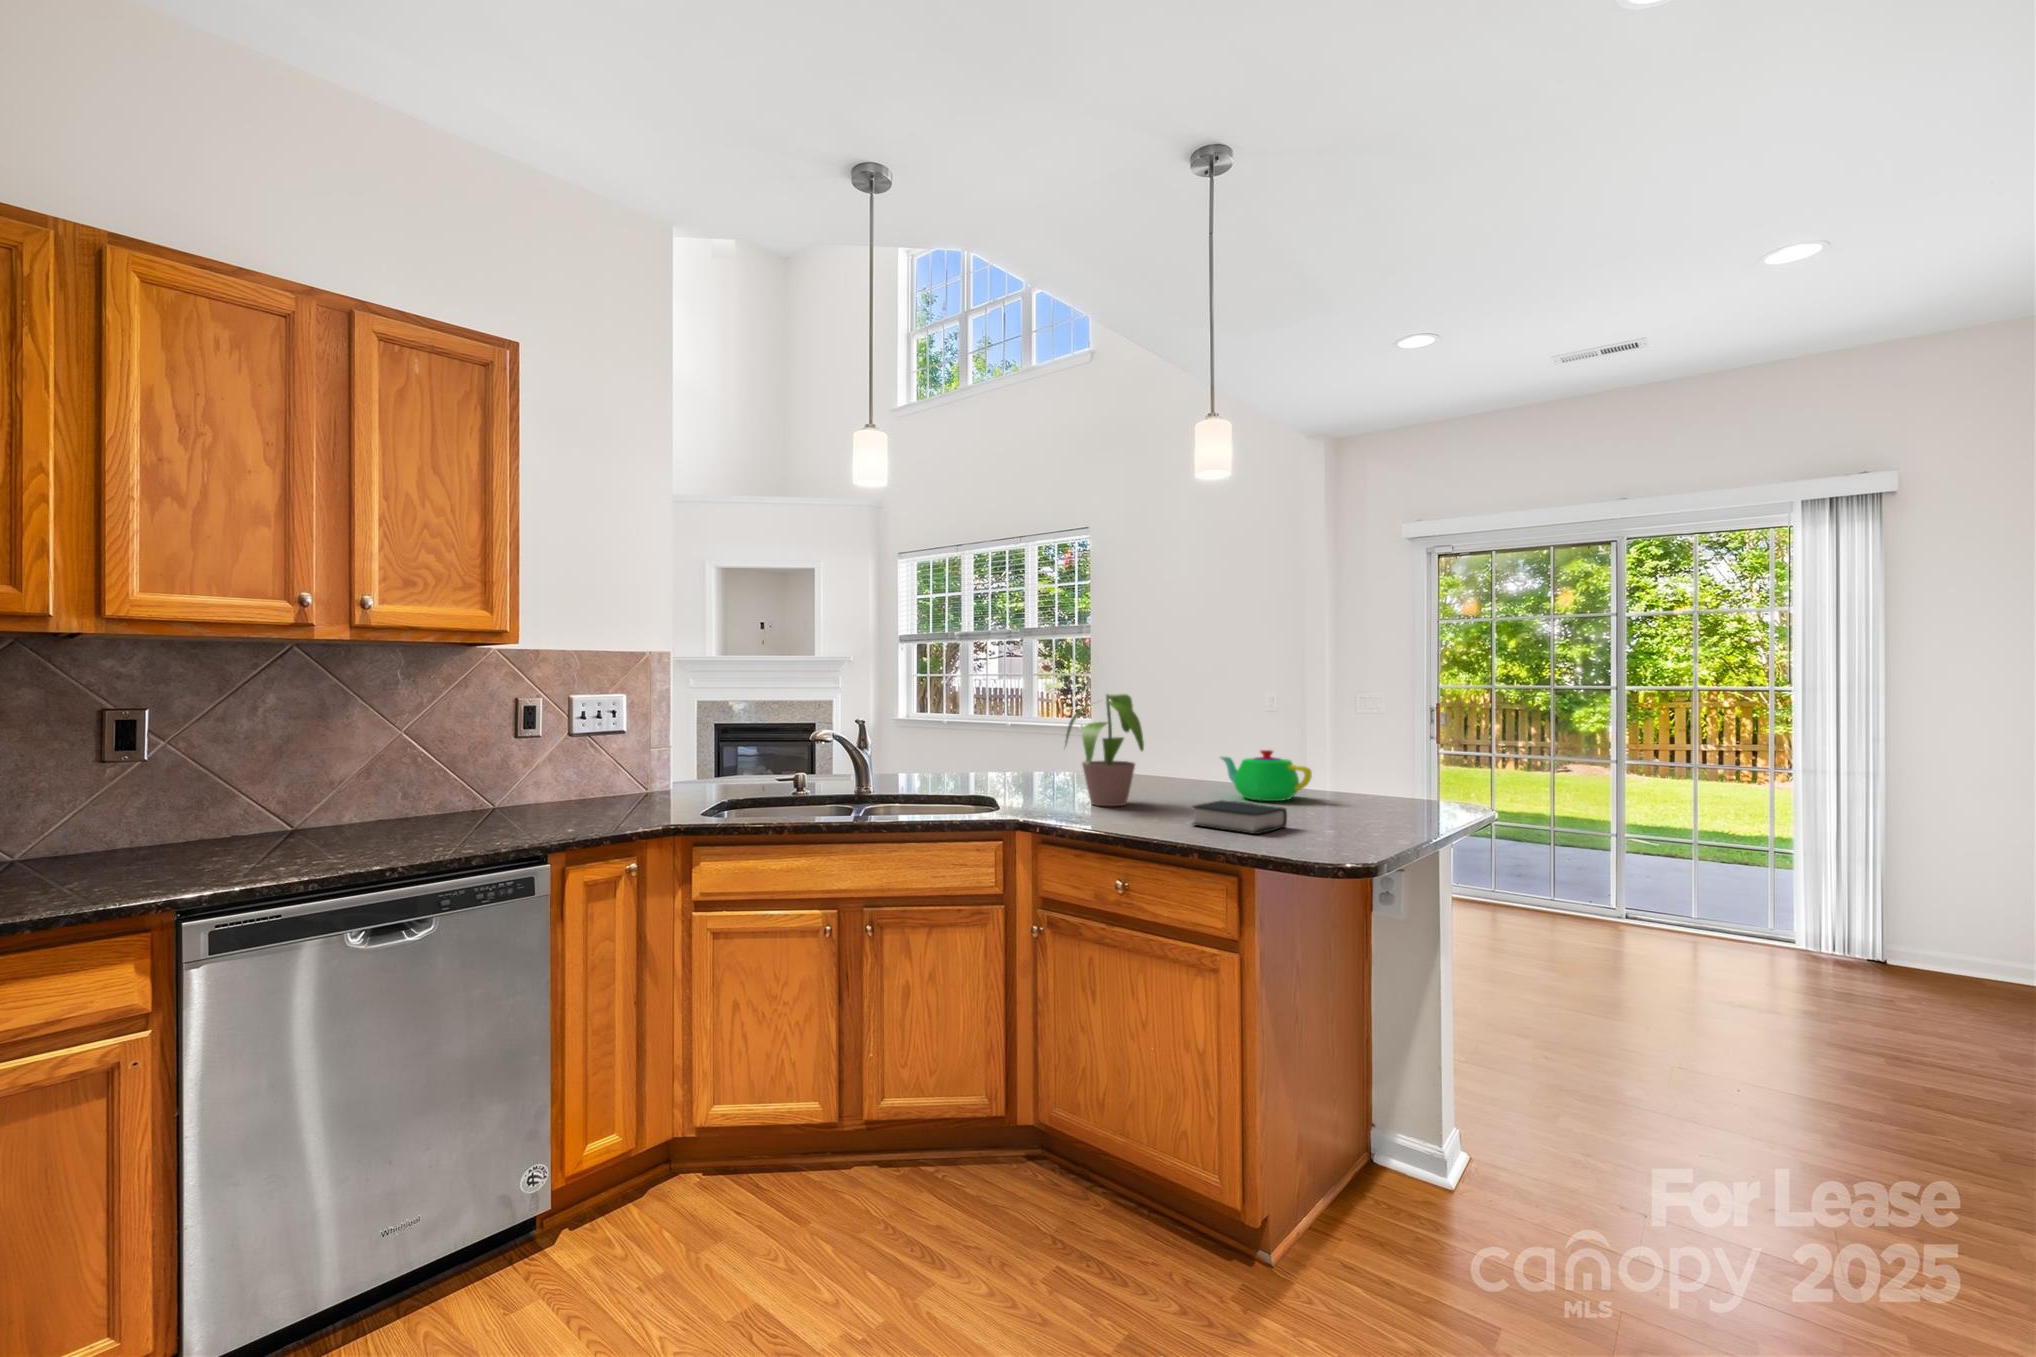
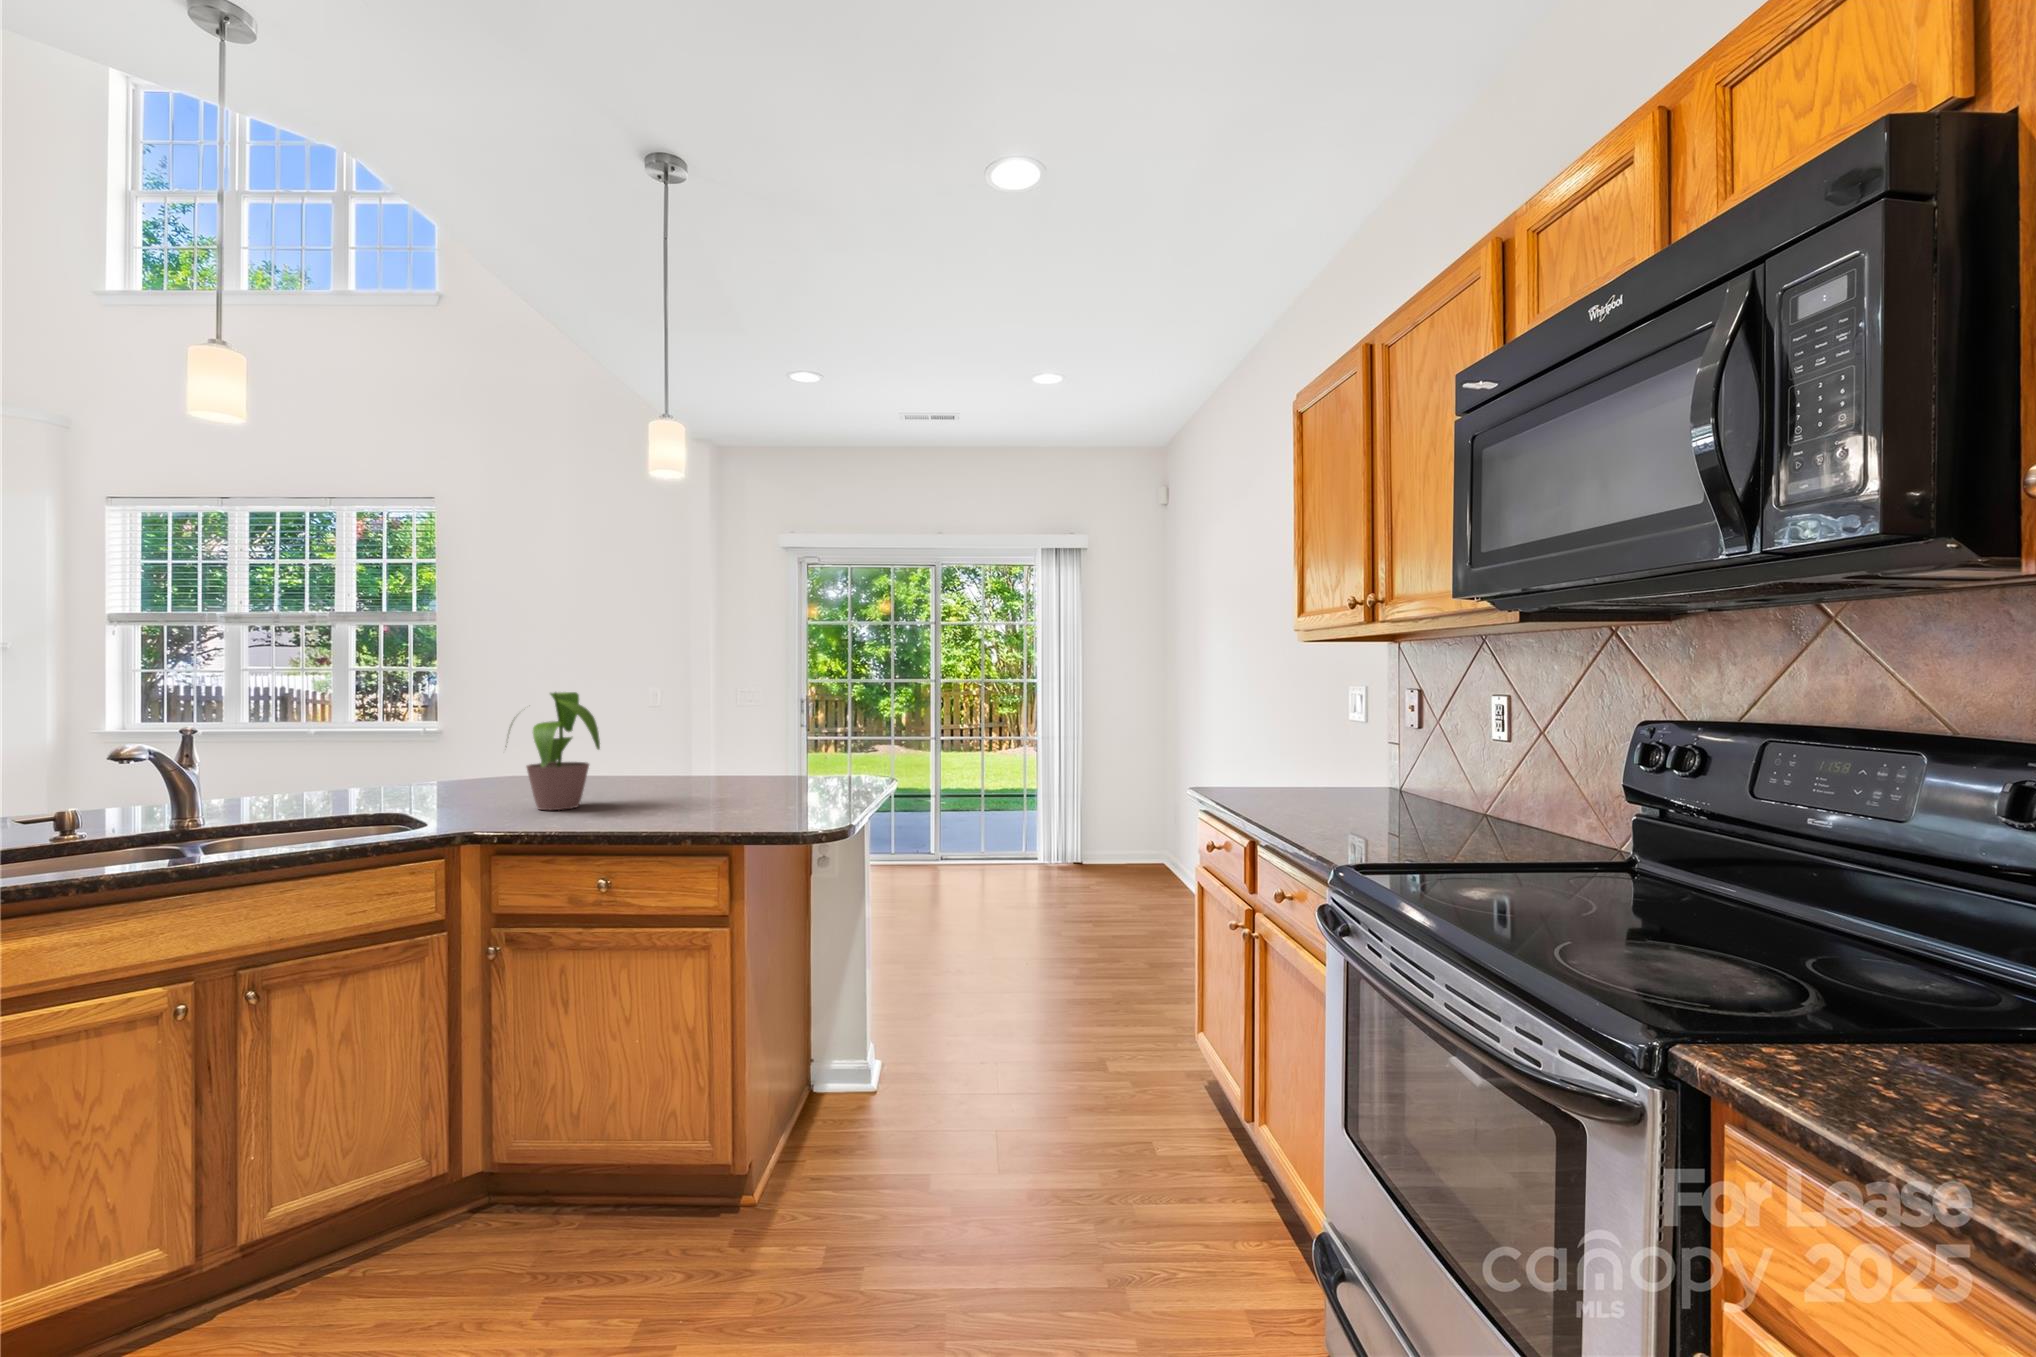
teapot: present [1221,750,1312,801] -> none [664,743,758,790]
book: present [1193,800,1287,834] -> none [671,791,760,817]

